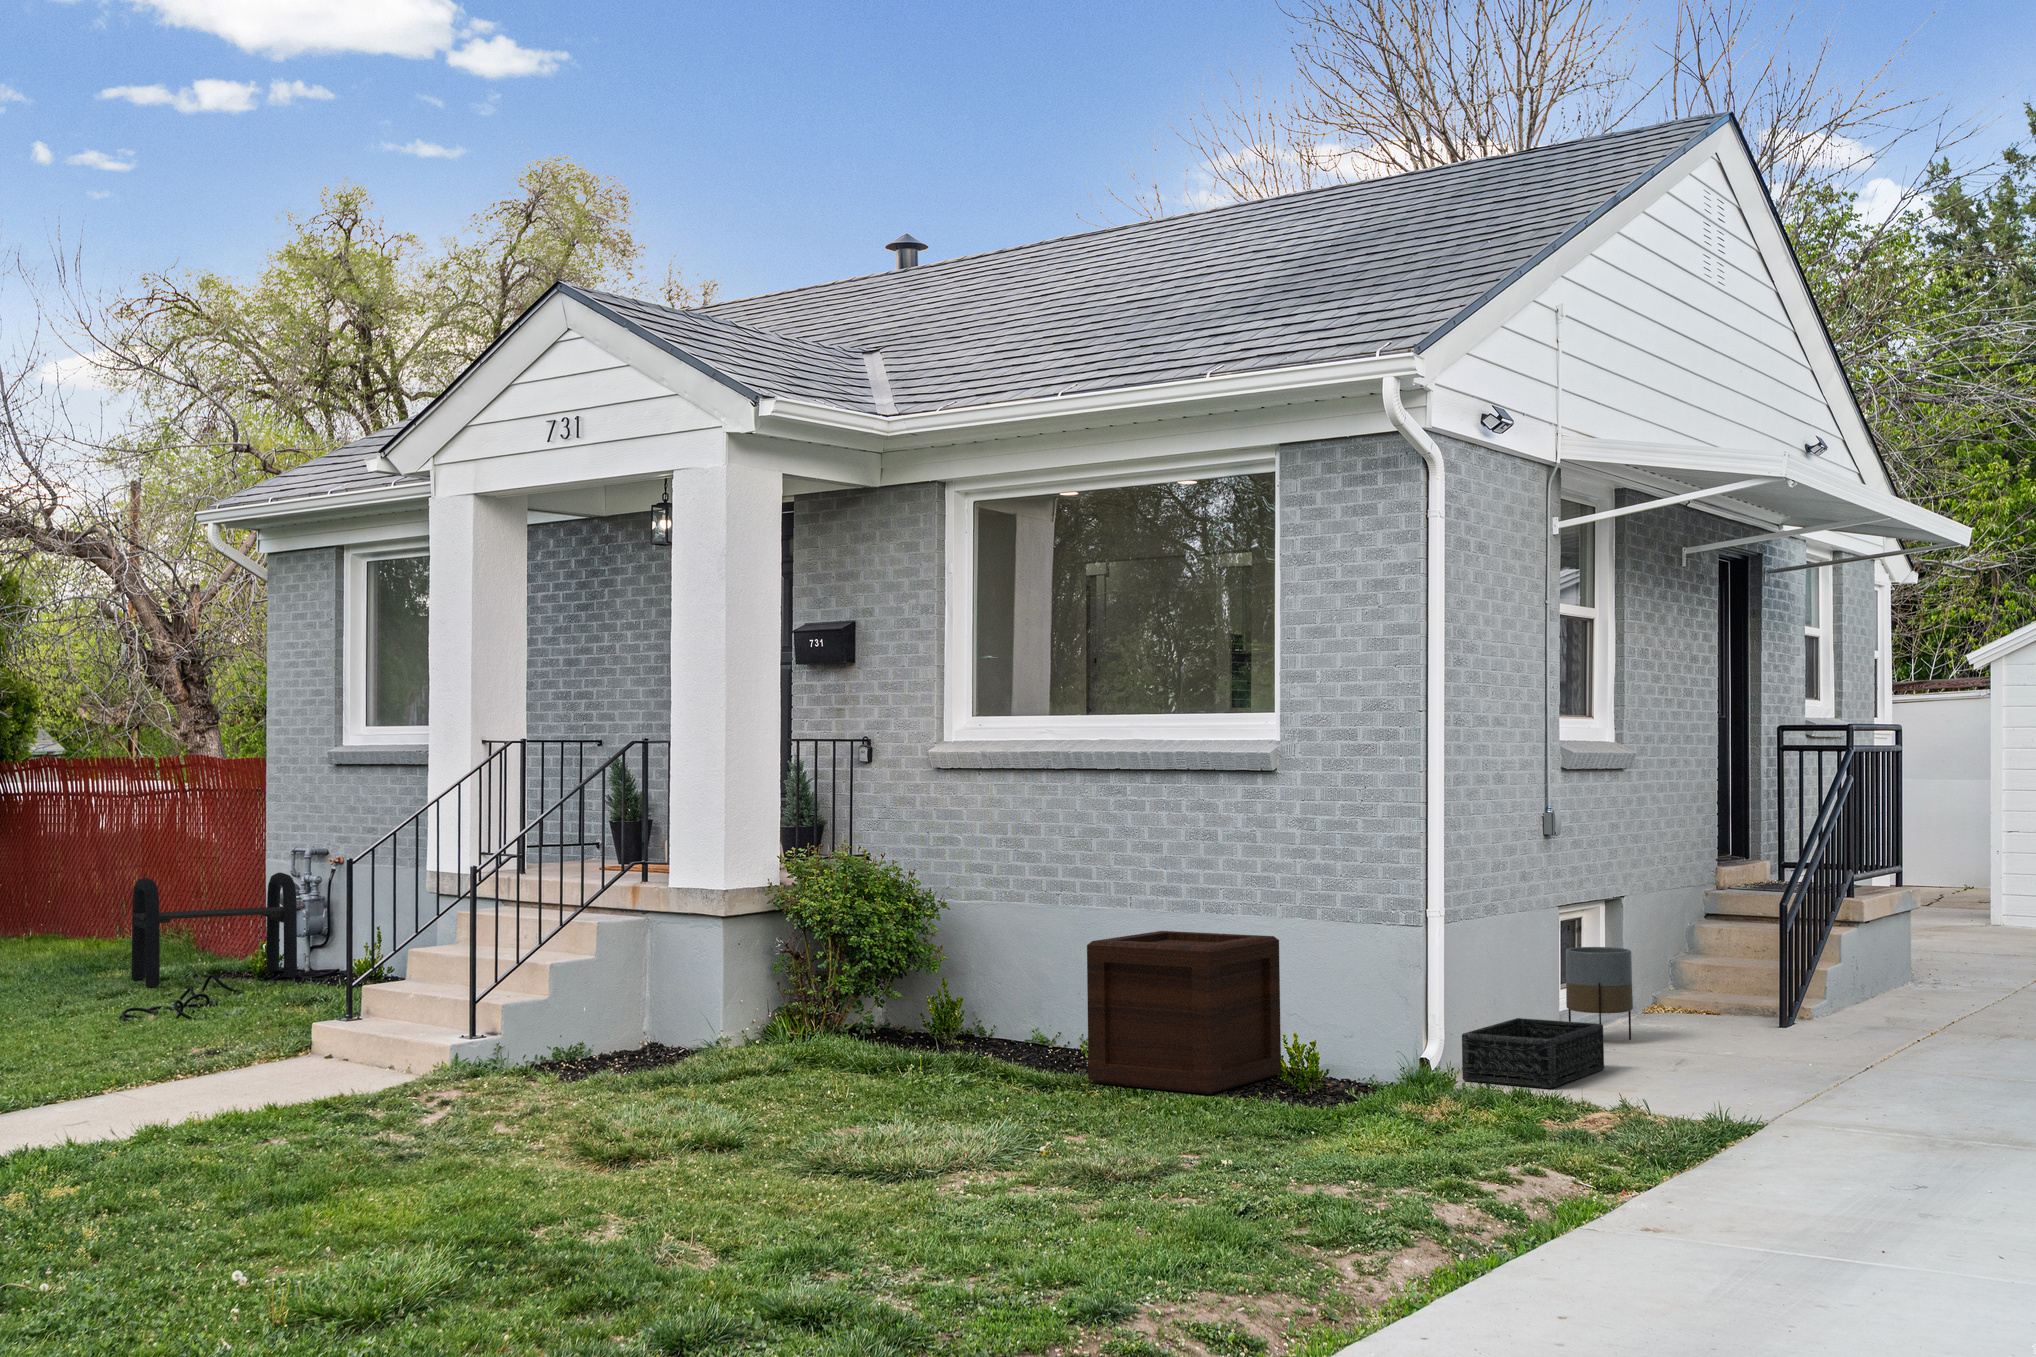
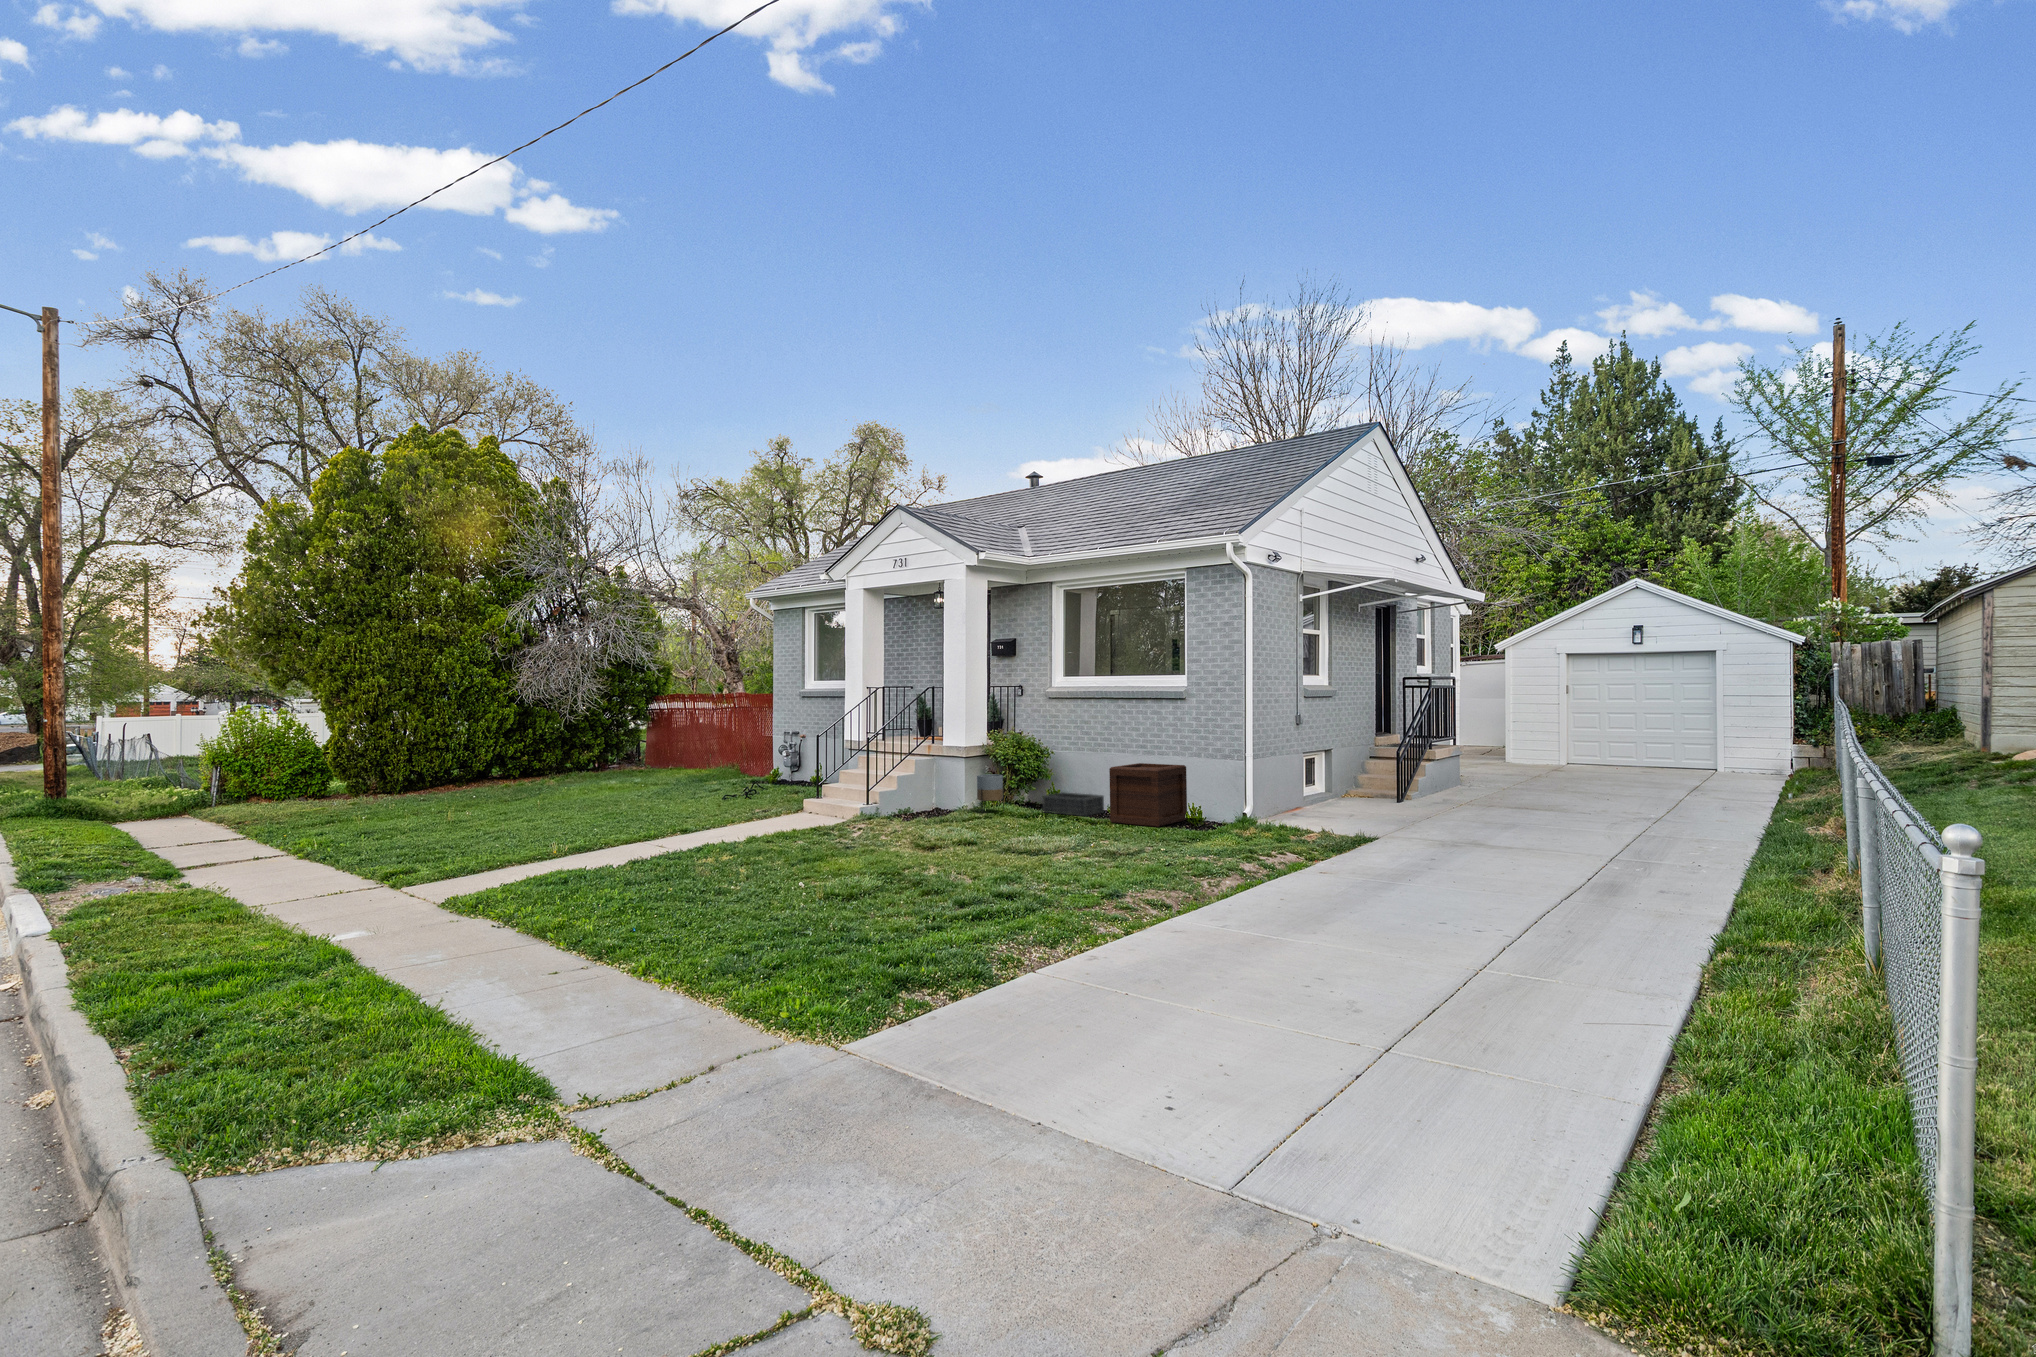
bench: present [132,872,297,987] -> none [720,741,786,787]
planter: present [1566,947,1633,1040] -> present [977,774,1004,813]
basket: present [1462,1018,1604,1088] -> present [1043,792,1104,816]

